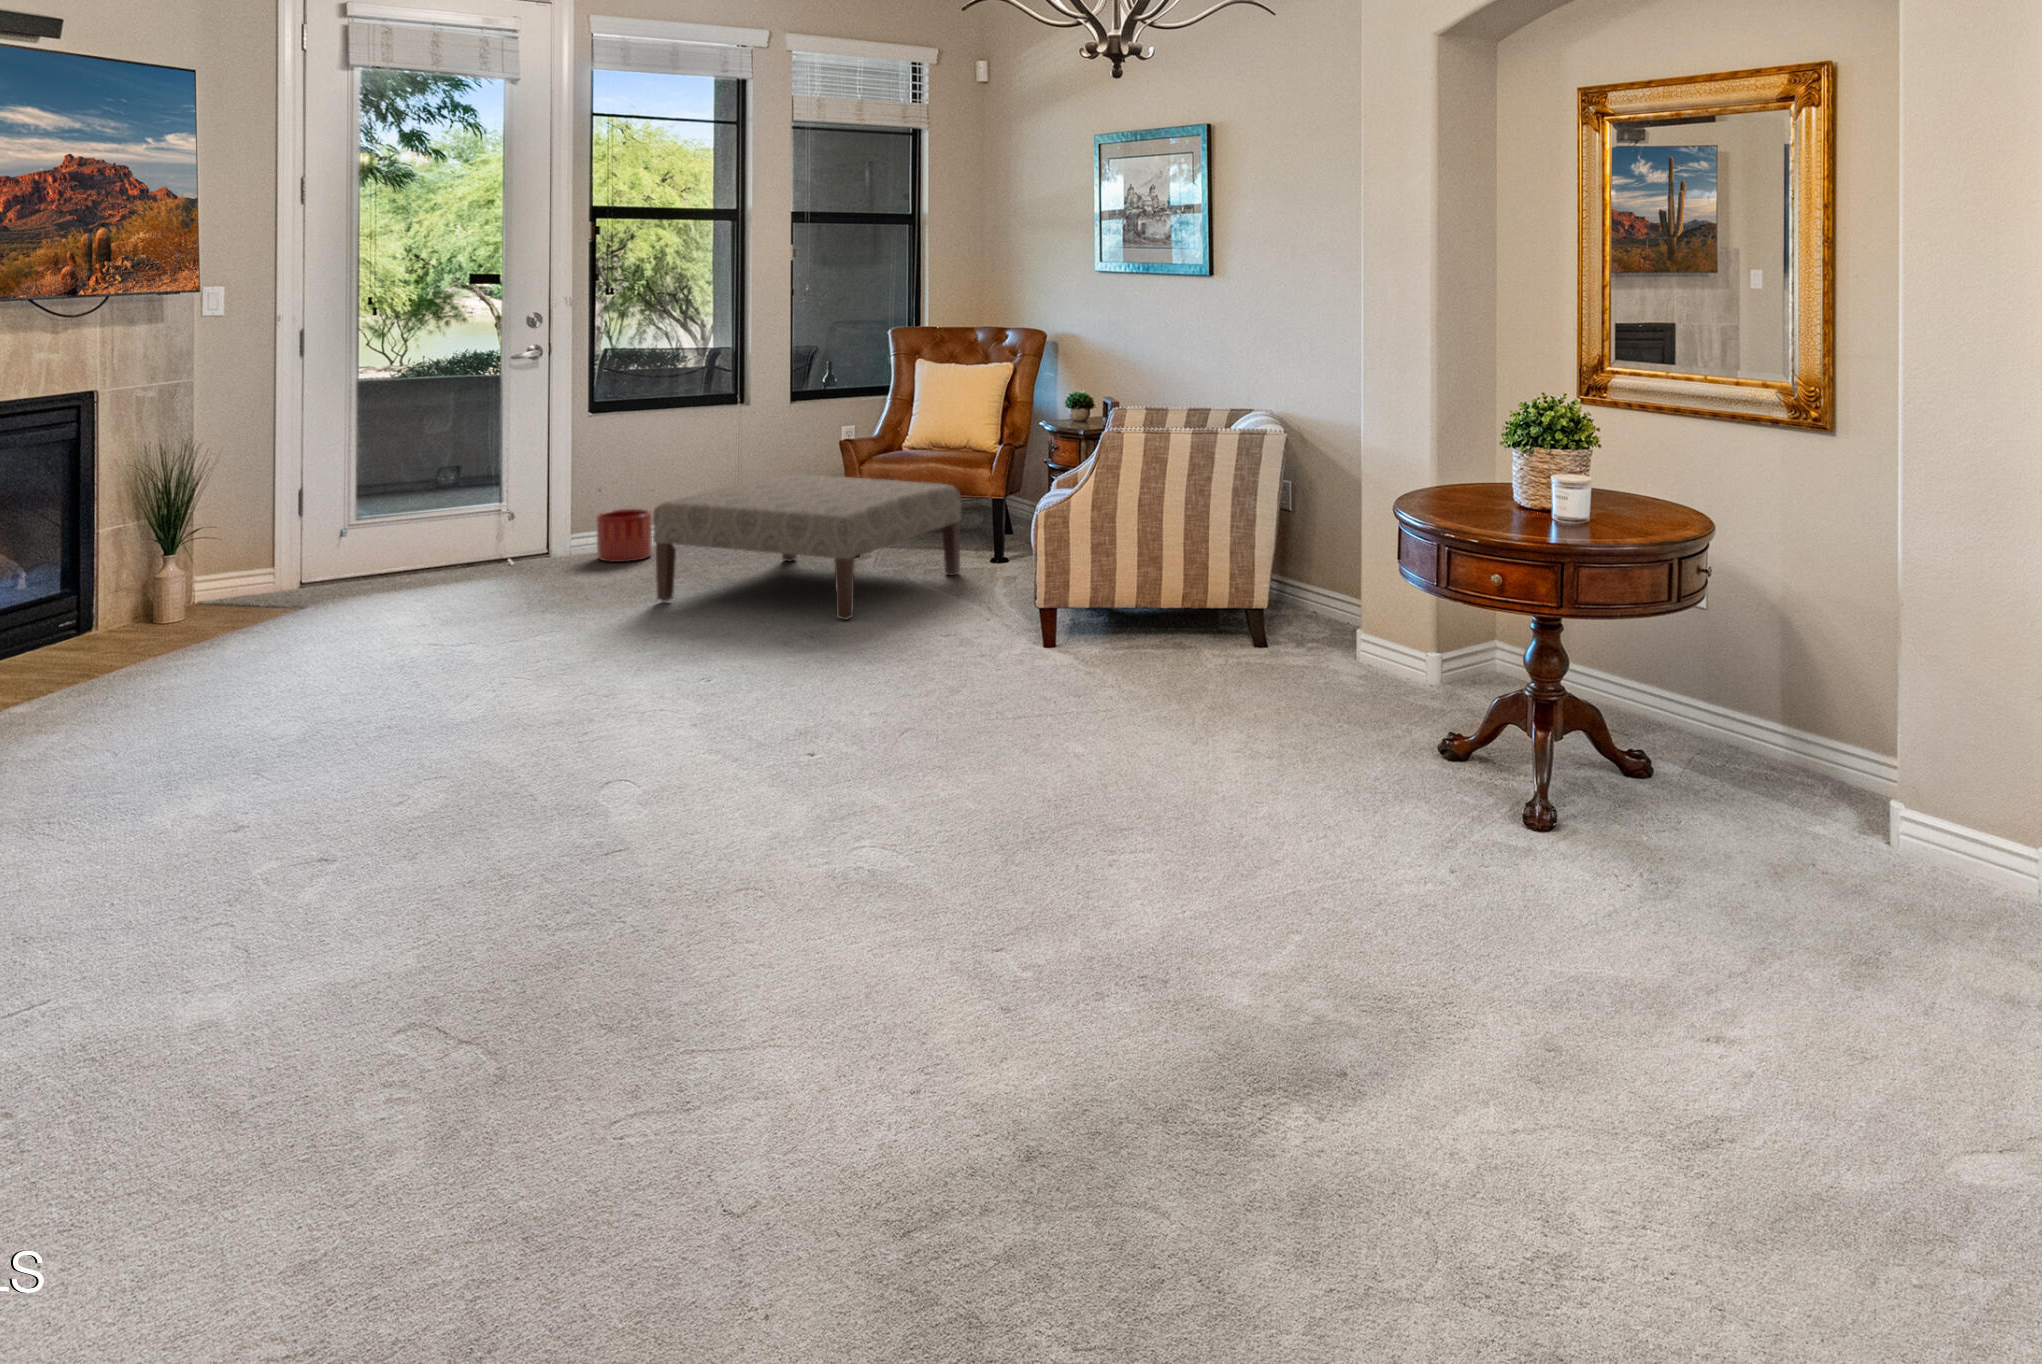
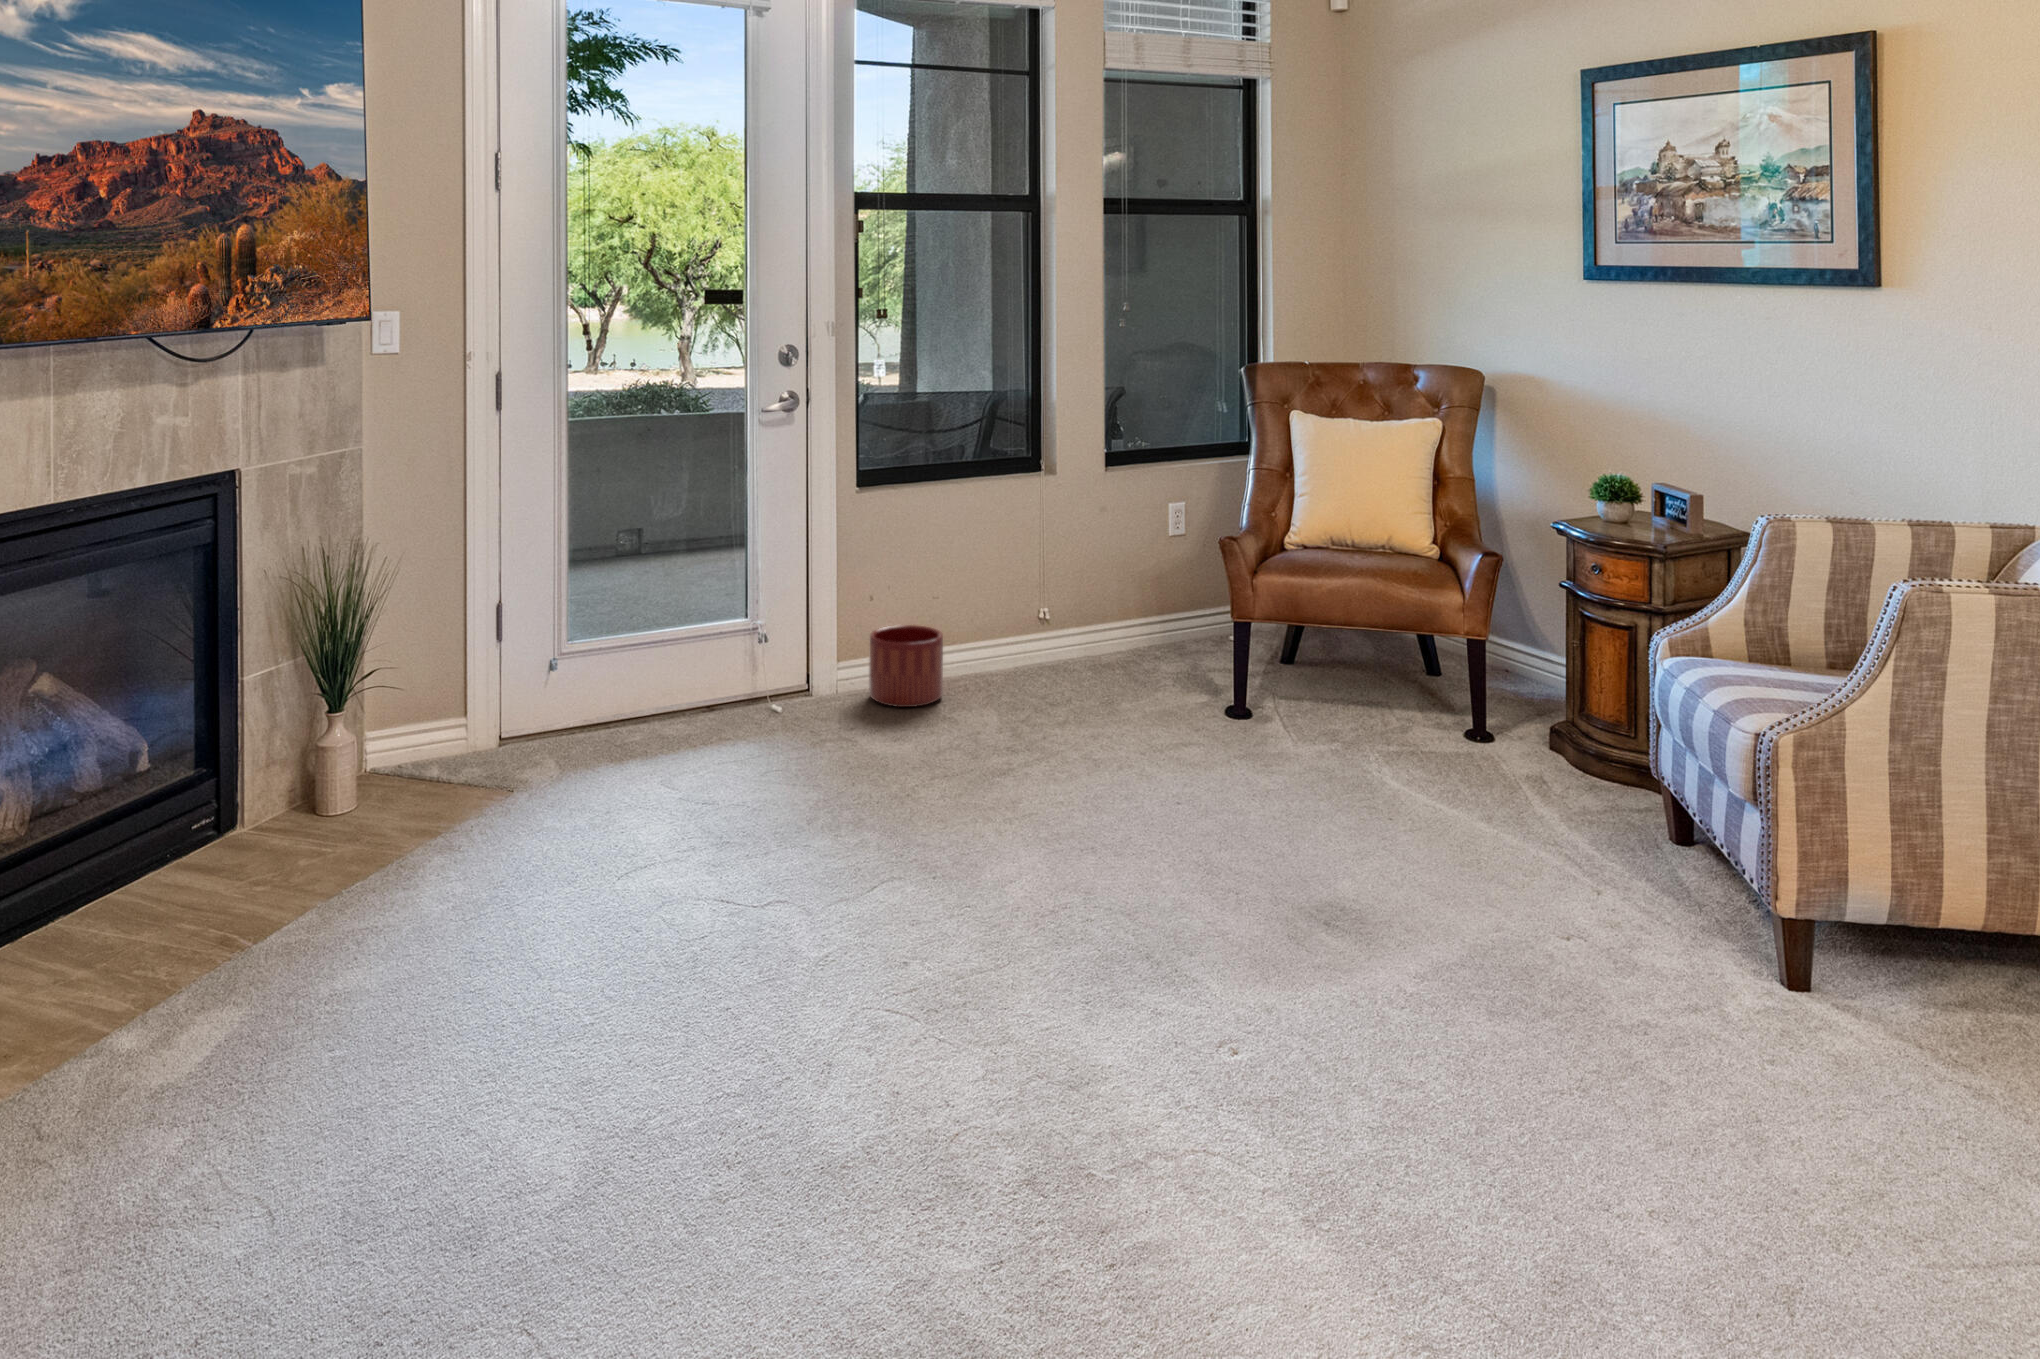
ottoman: present [653,474,962,620] -> none [1014,587,1445,874]

